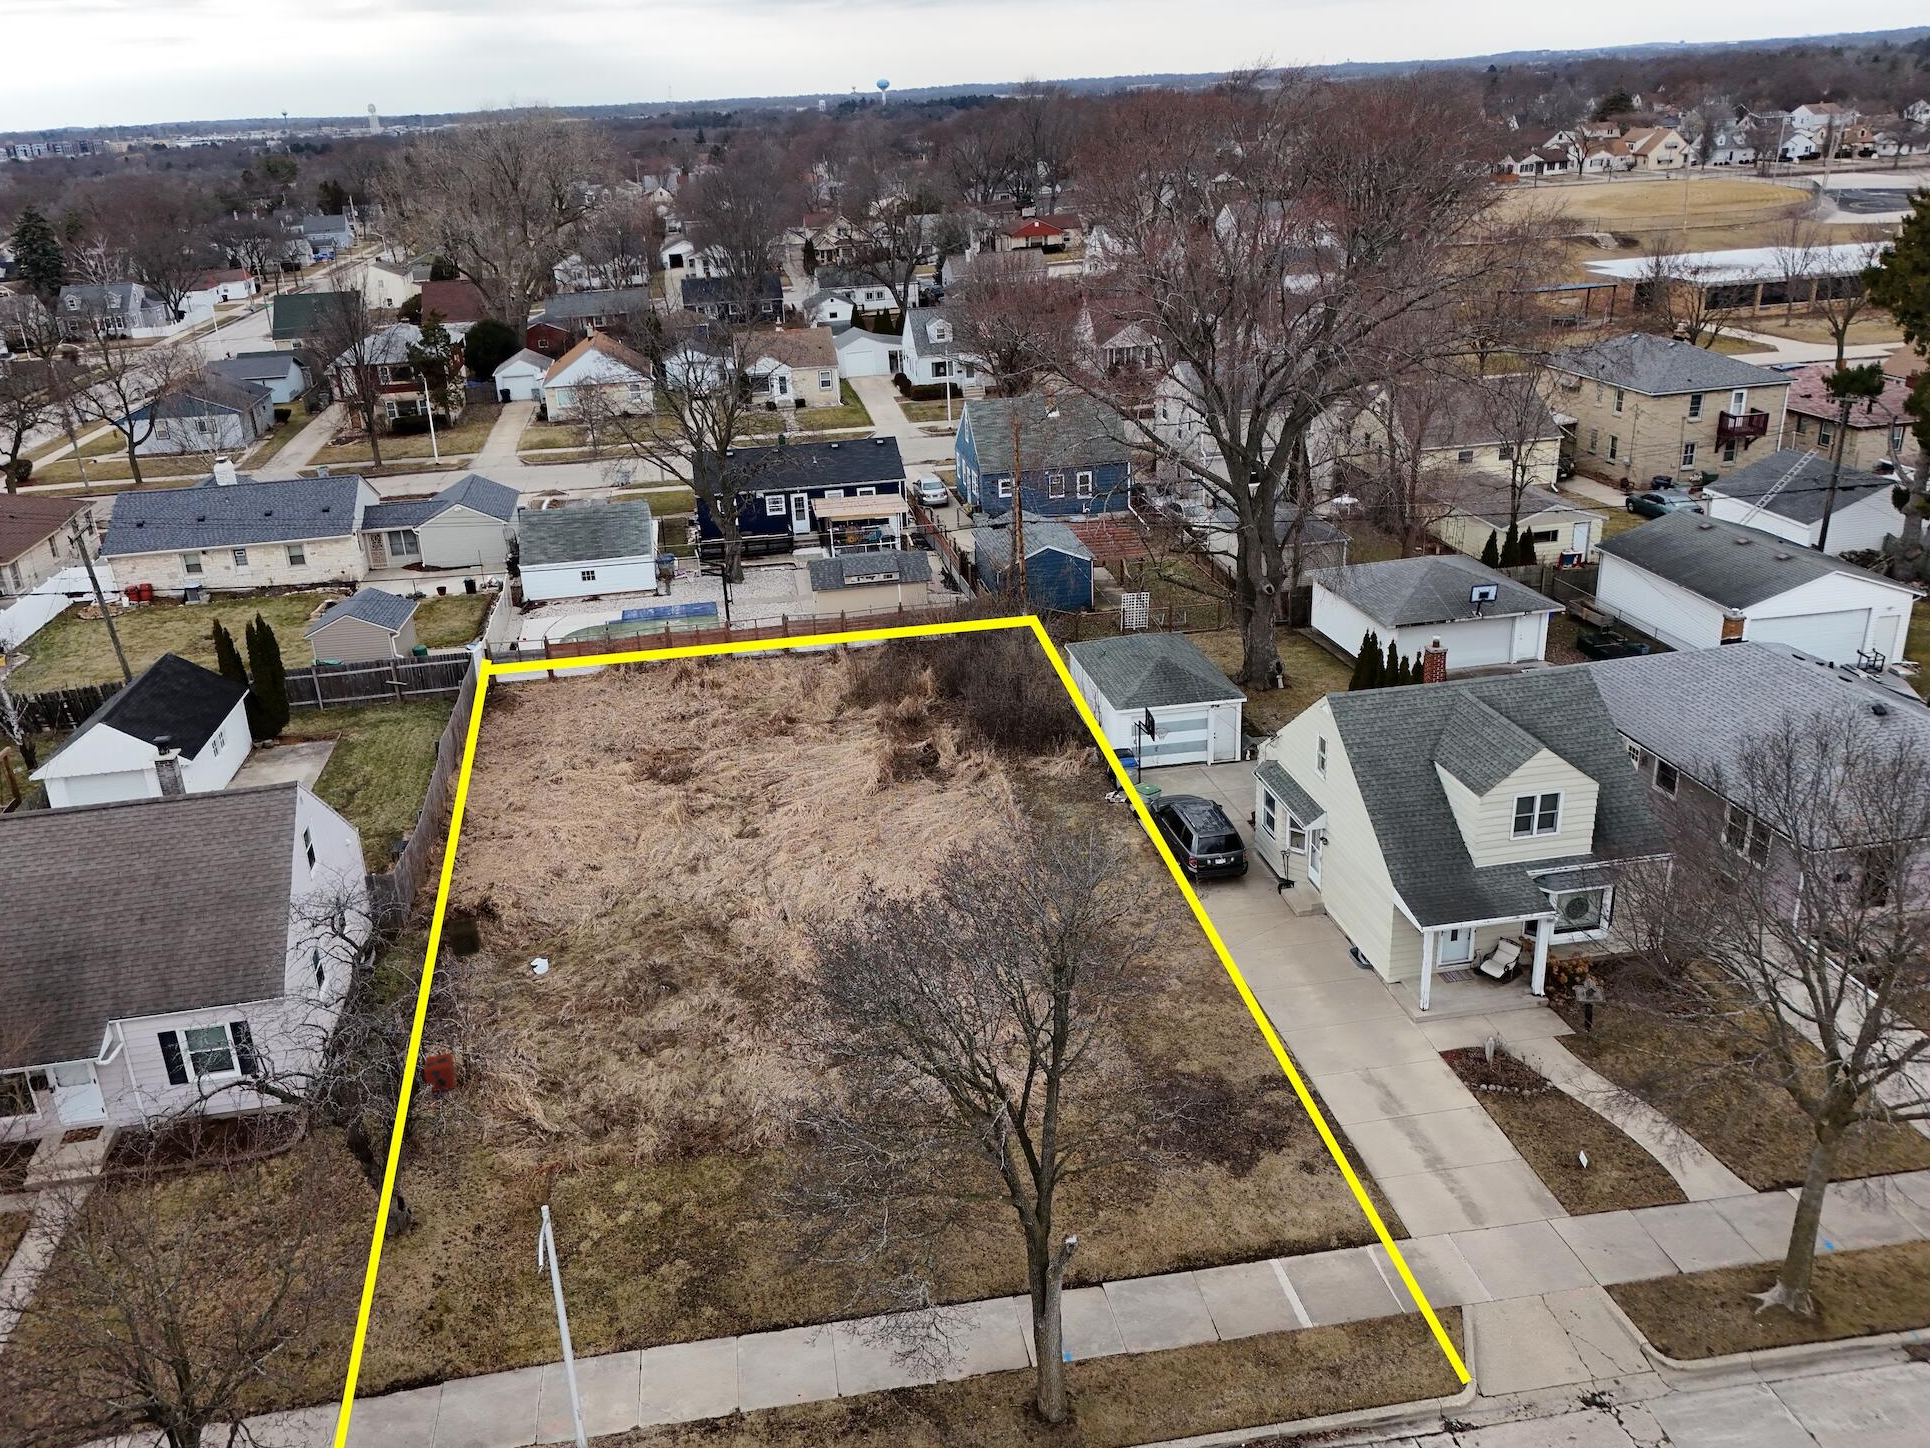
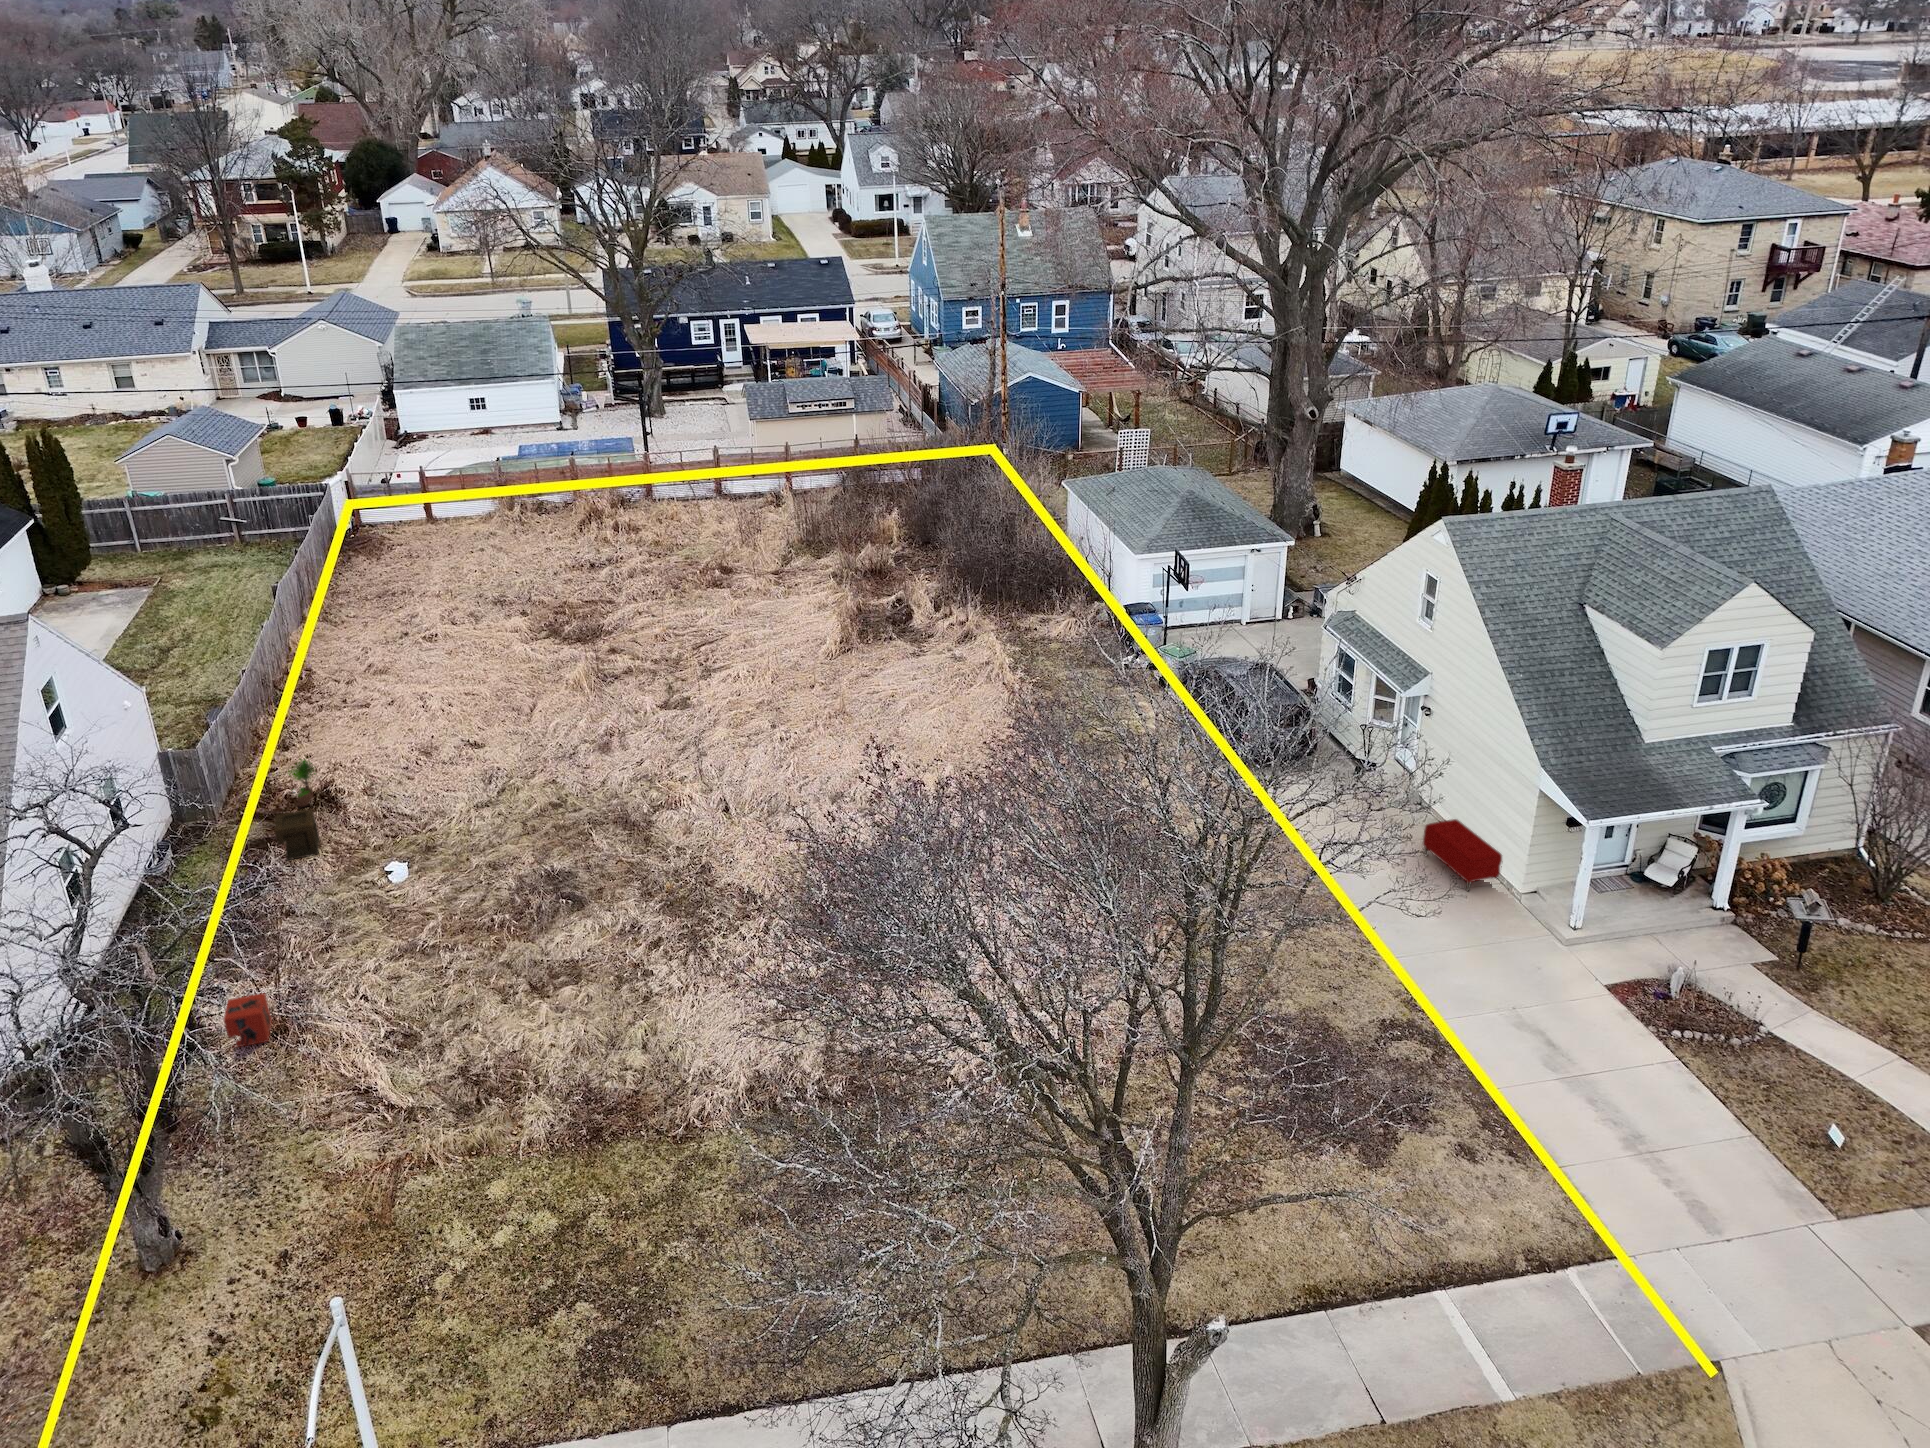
potted tree: none [455,876,477,916] -> present [289,759,315,807]
bench: none [1318,926,1374,982] -> present [1423,819,1502,891]

